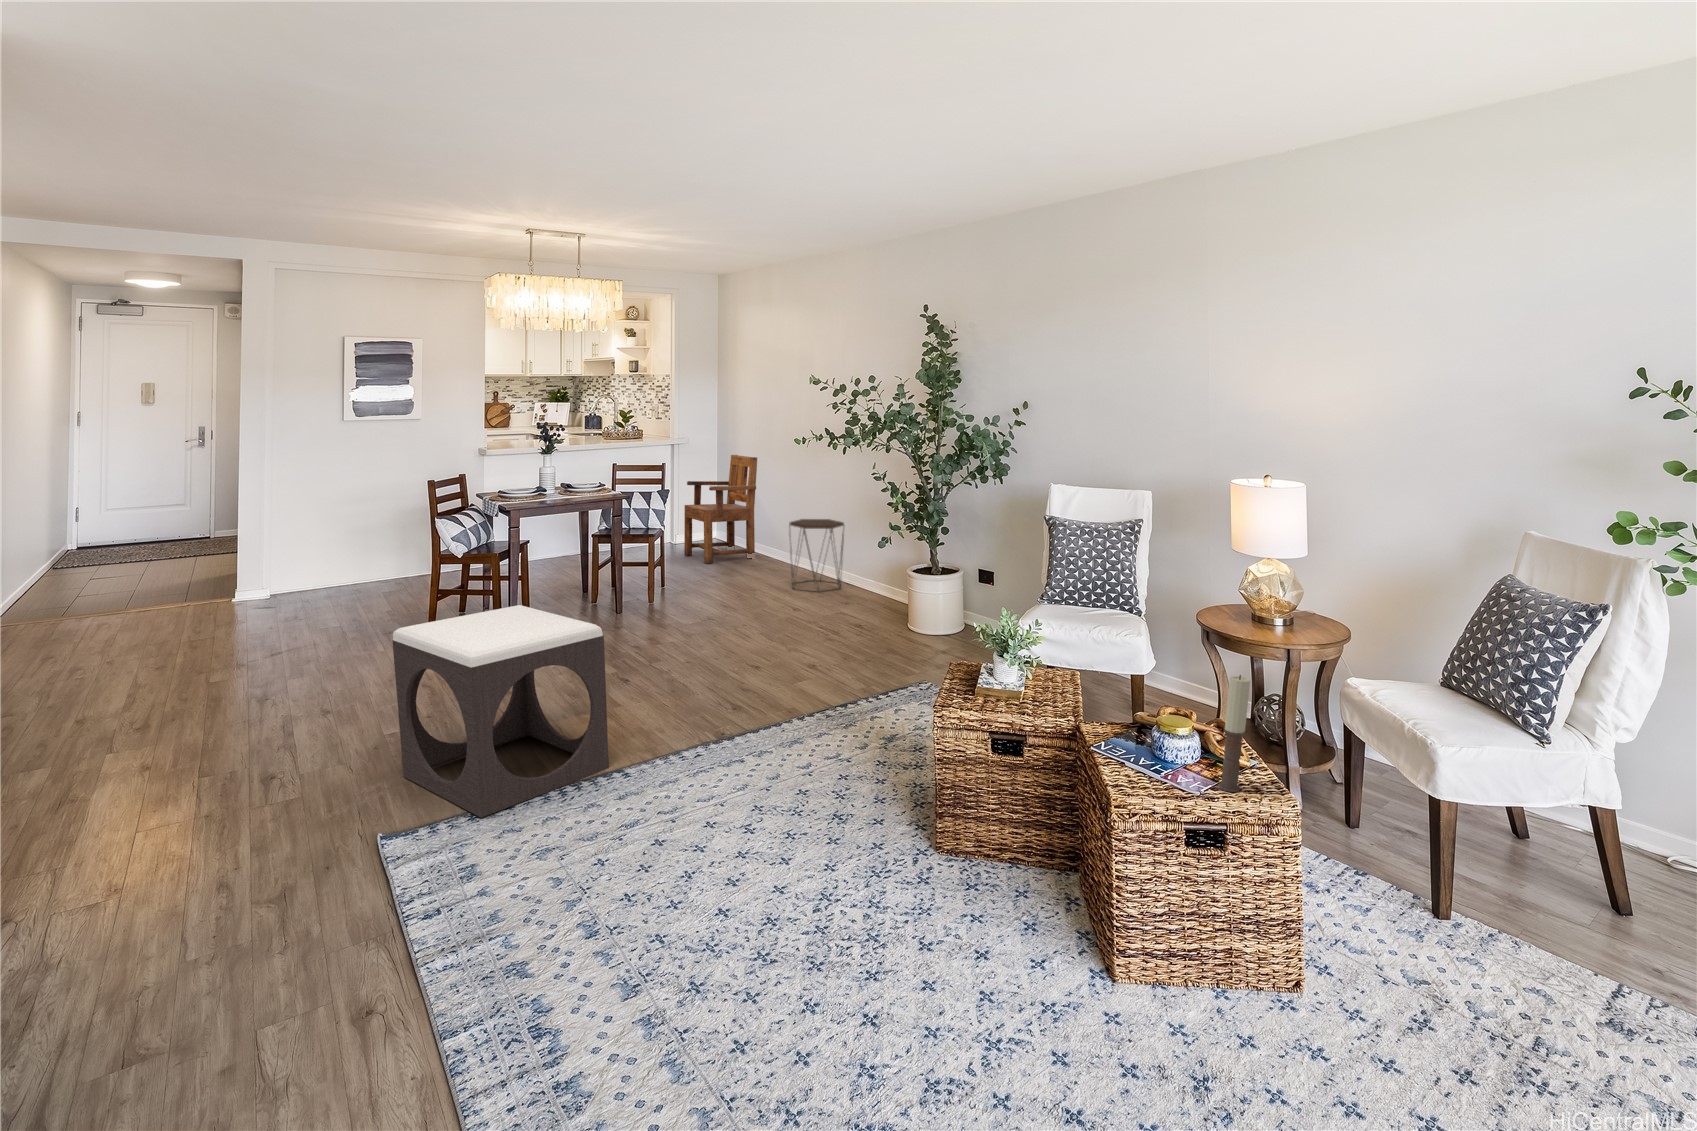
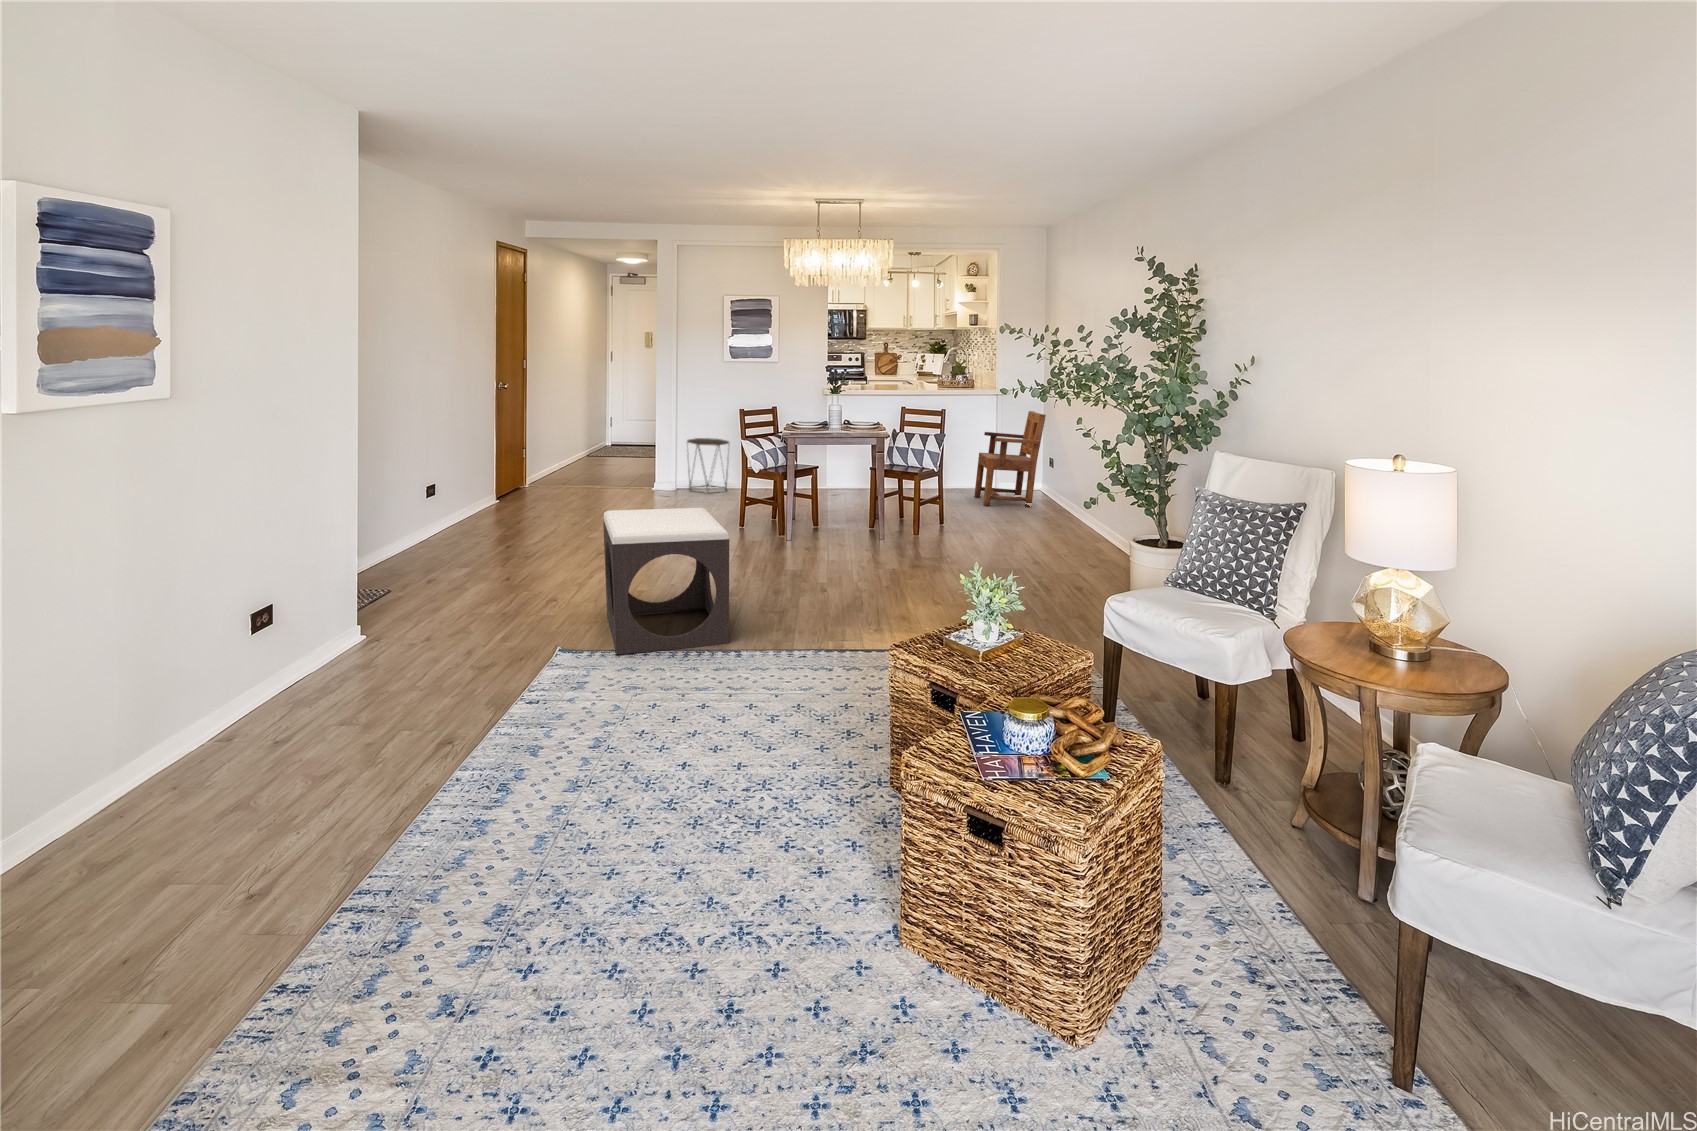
side table: present [789,519,845,592] -> present [687,438,729,493]
candle: present [1218,675,1250,792] -> none [1028,671,1065,797]

